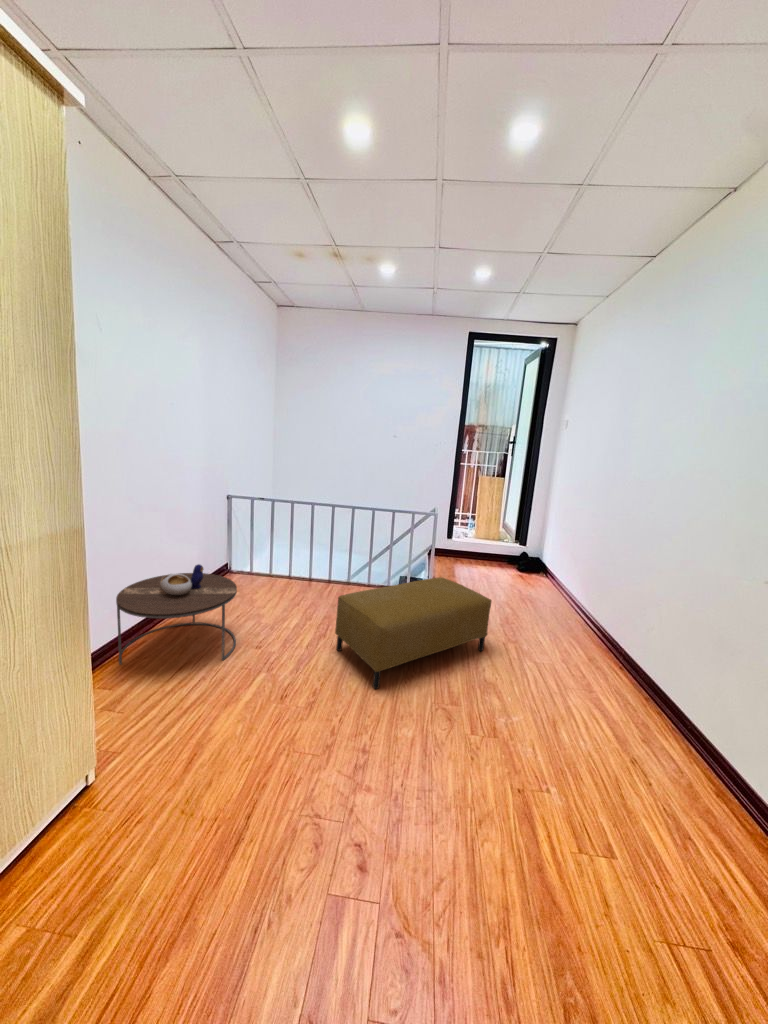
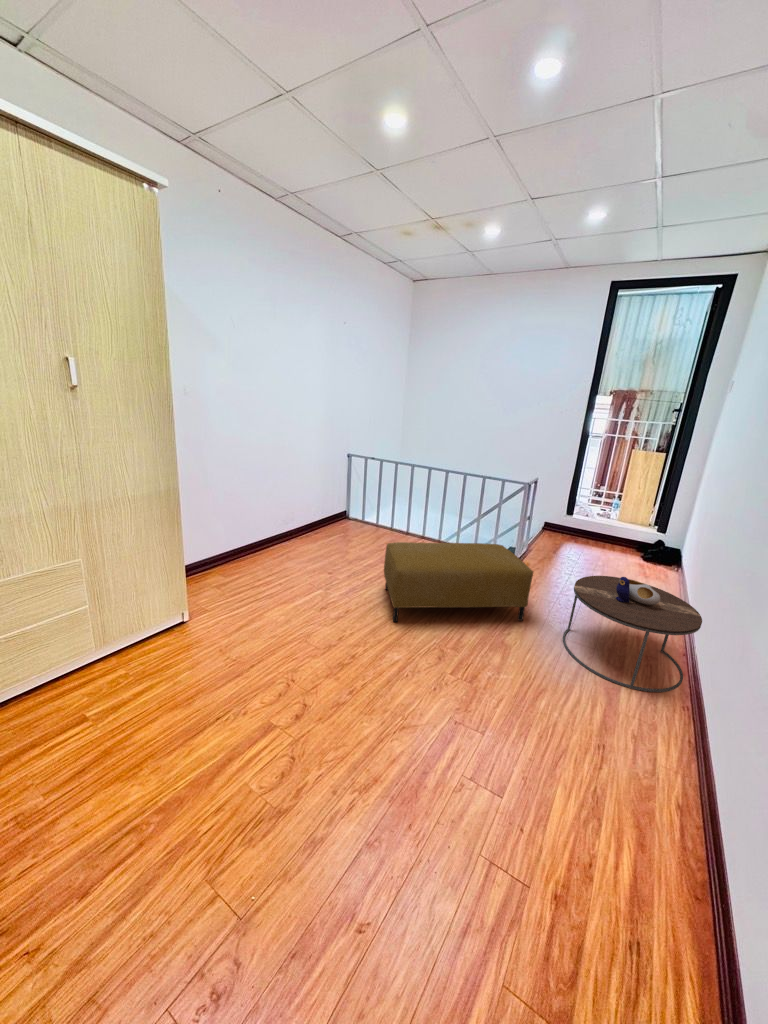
side table: present [116,564,237,665] -> present [563,576,702,692]

